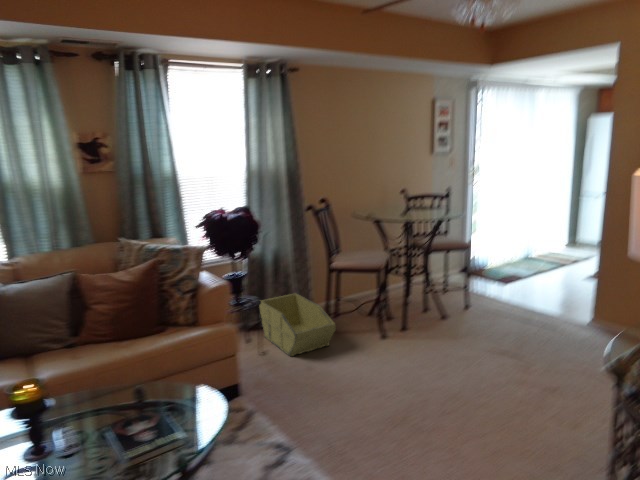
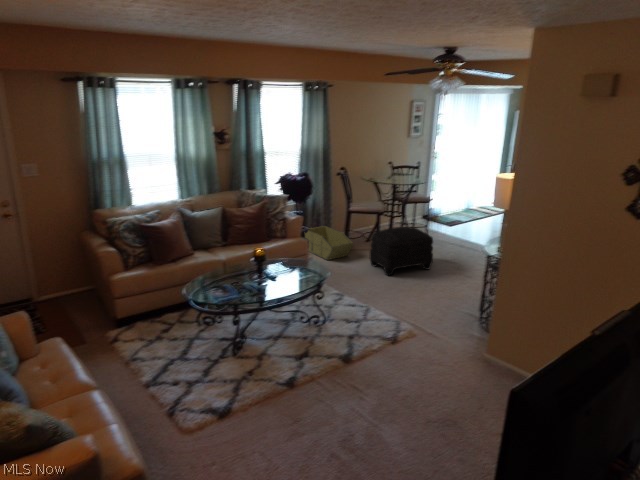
ottoman: none [362,296,479,393] -> present [370,227,433,276]

